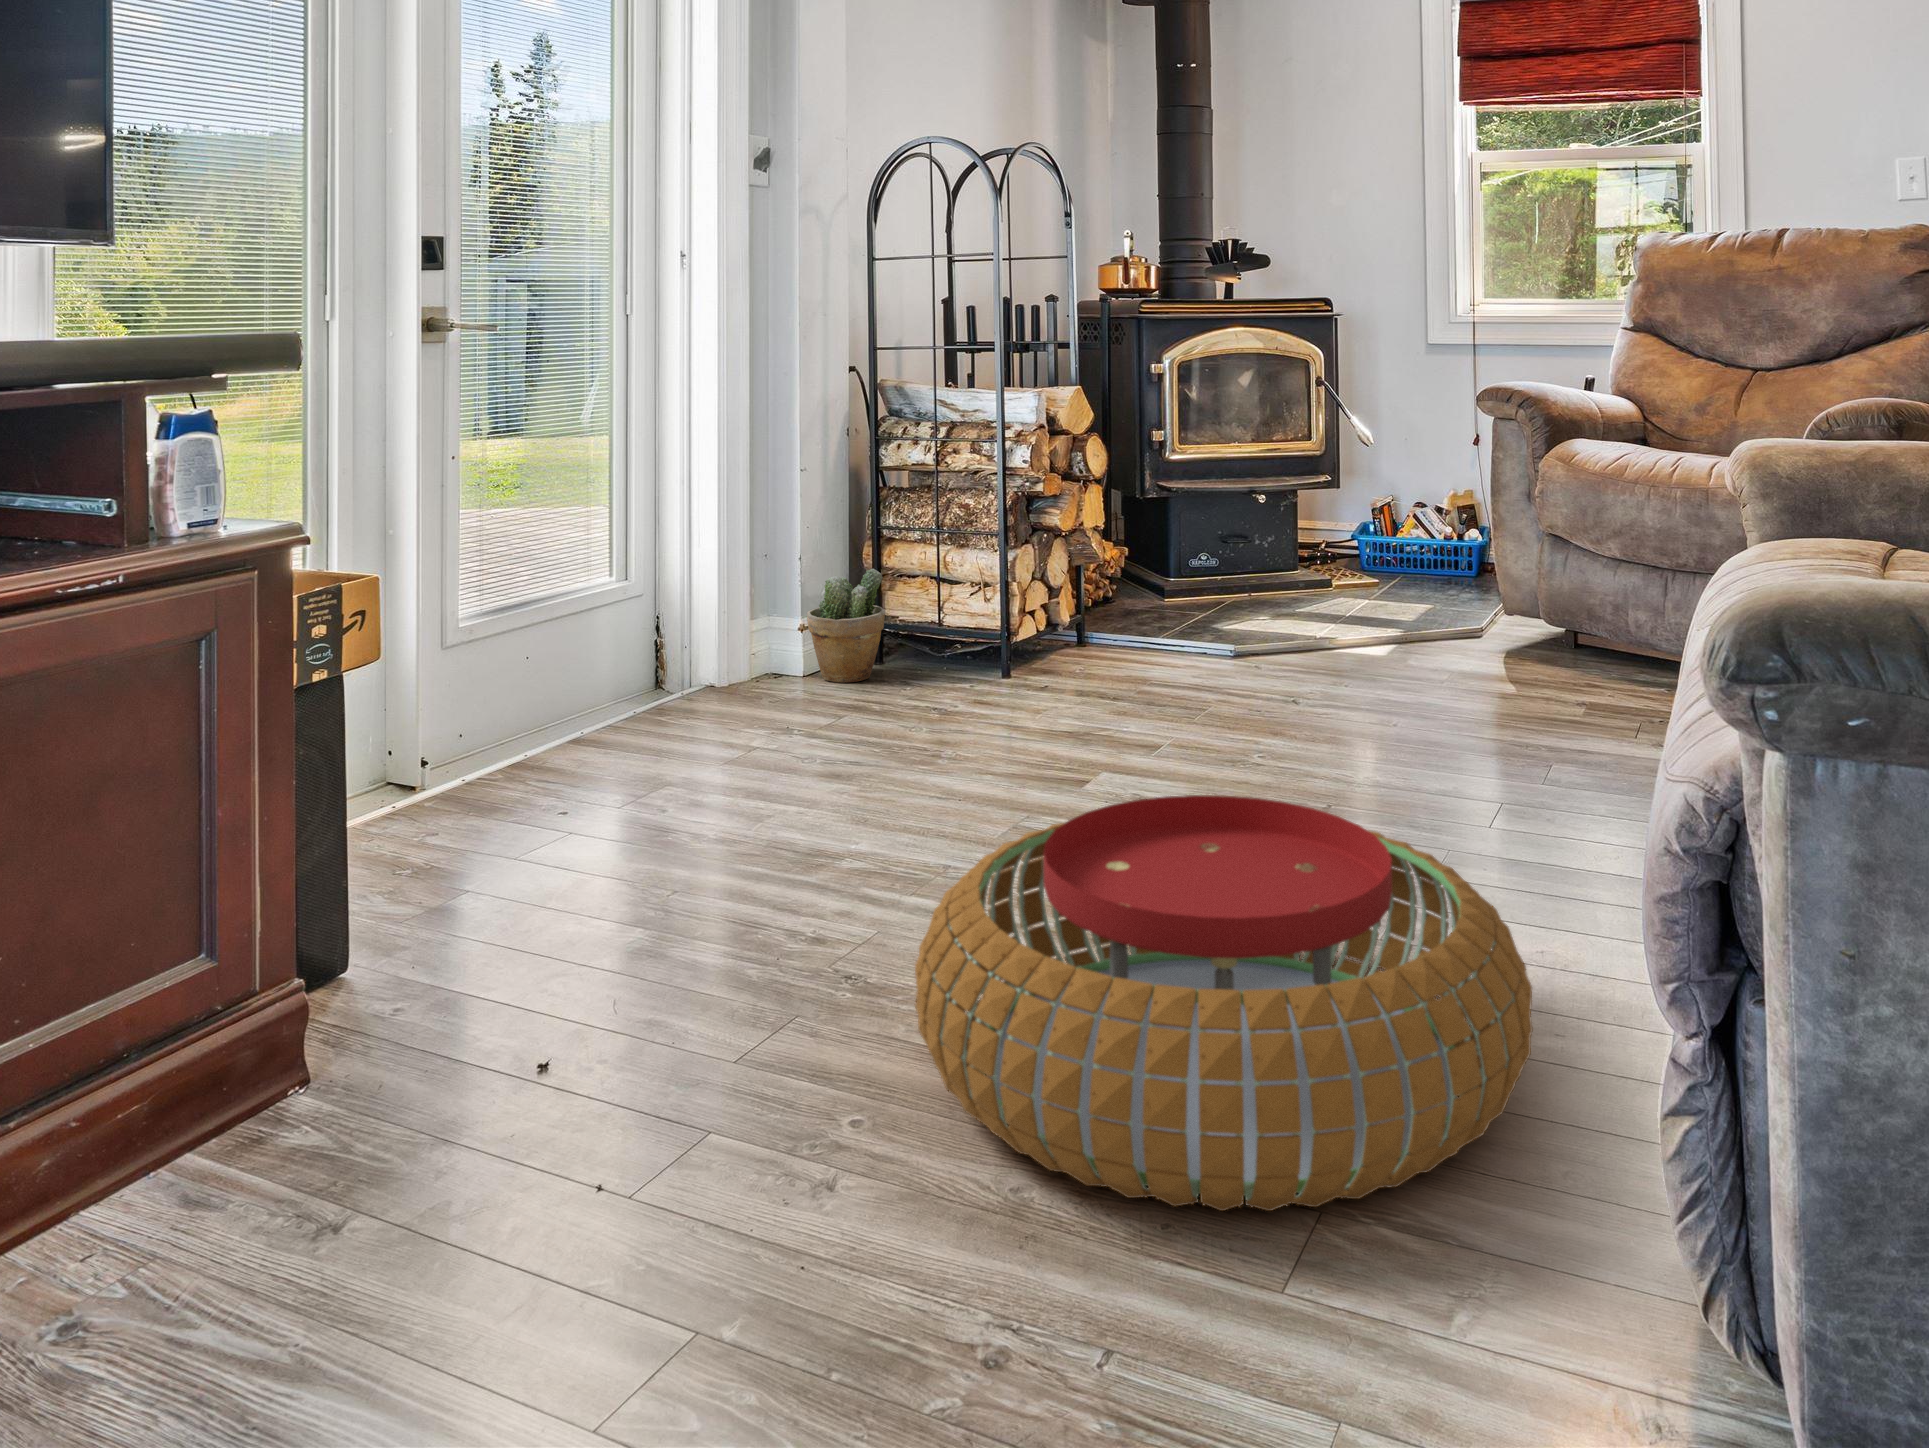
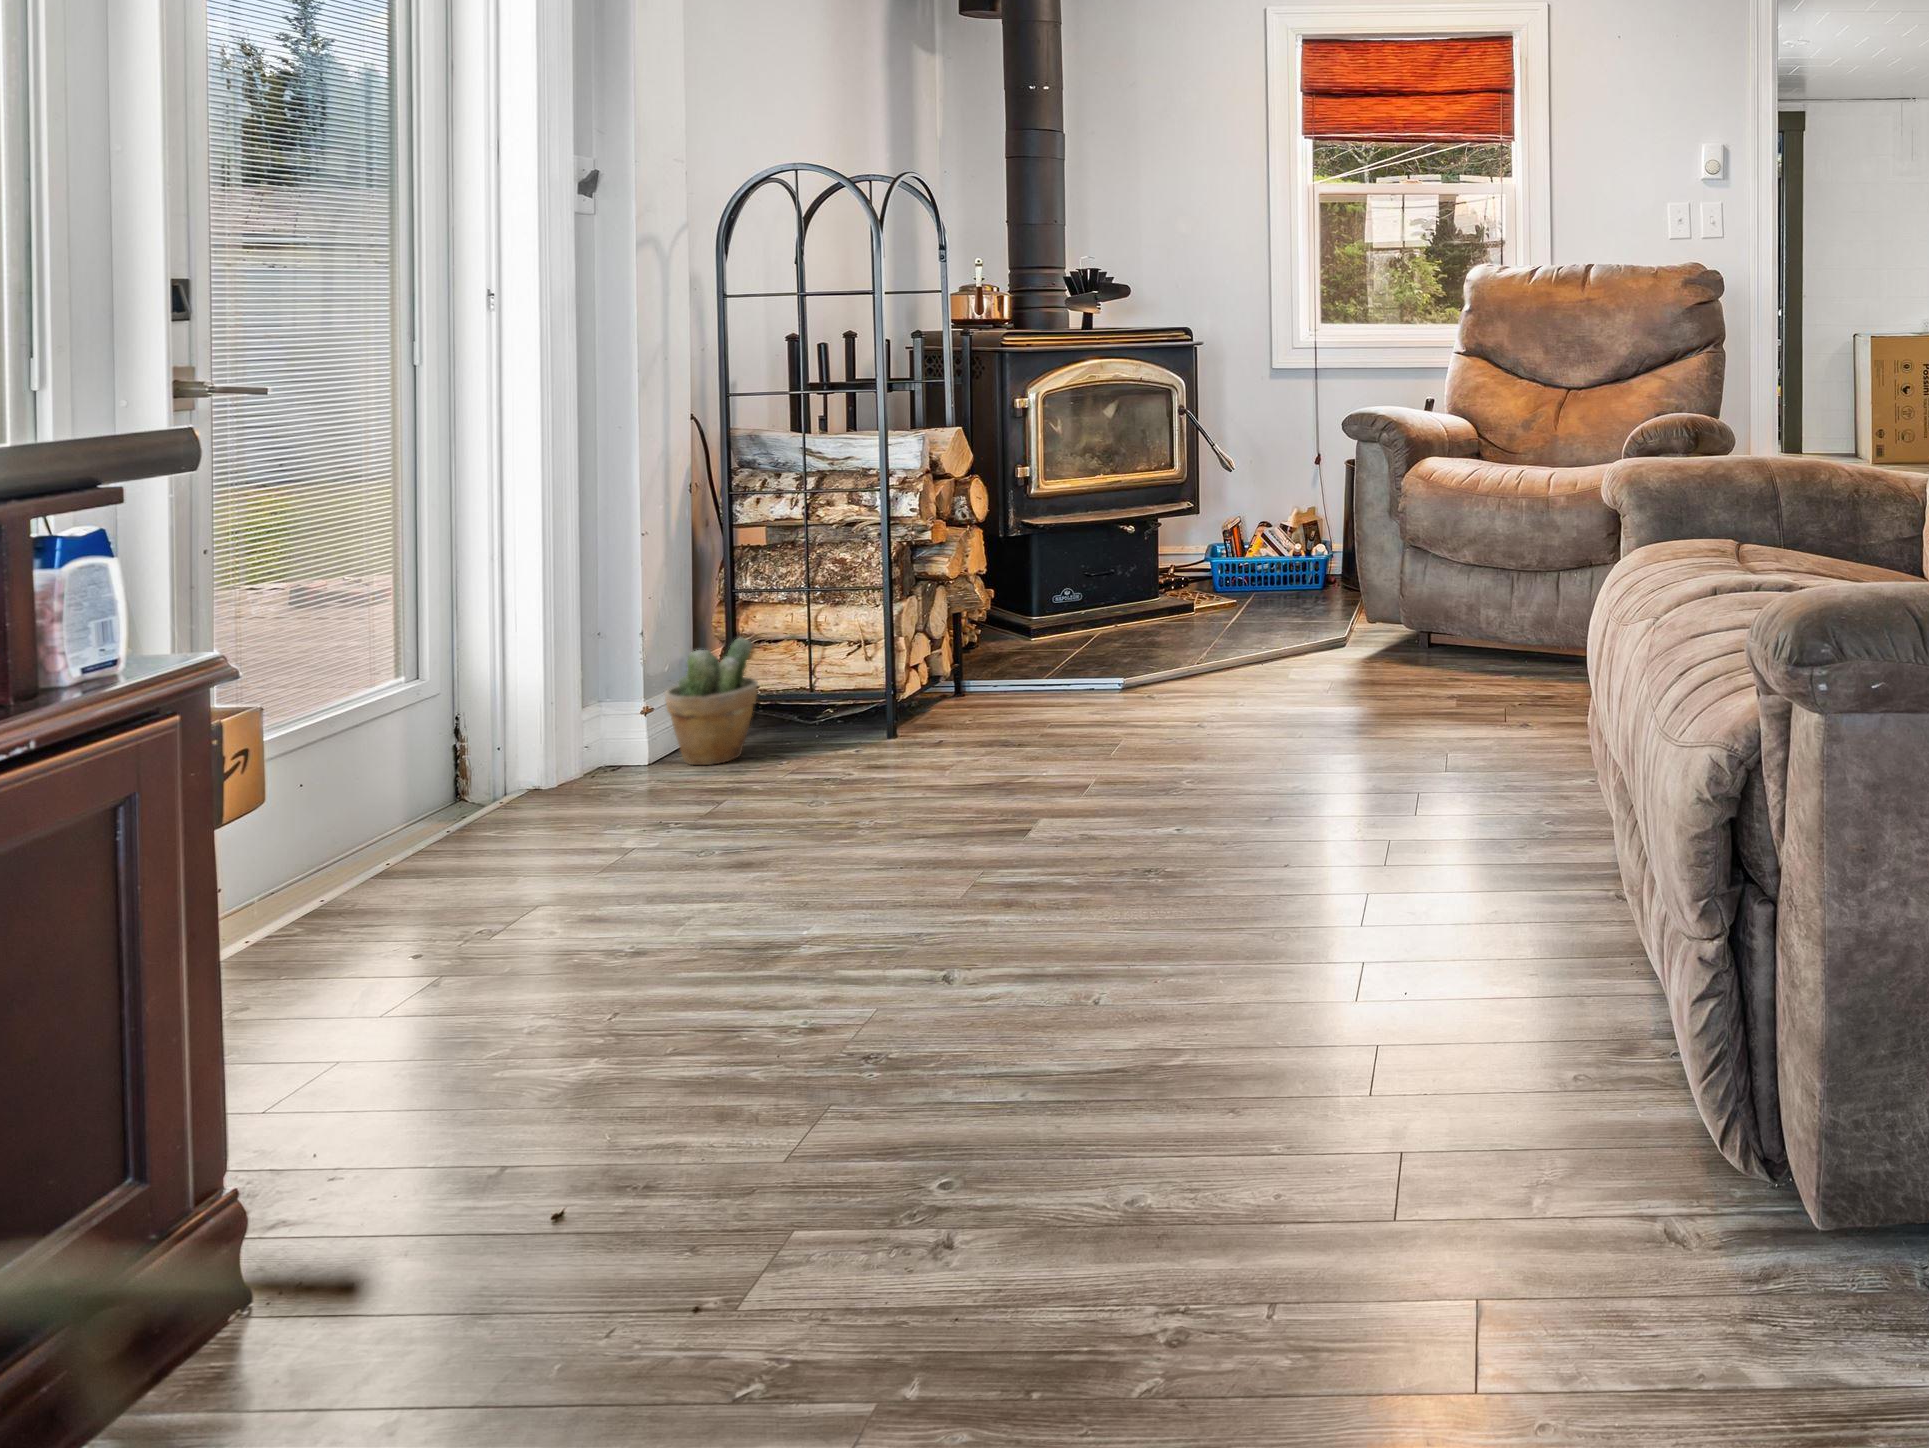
pouf: present [915,795,1533,1211] -> none [982,817,1537,1182]

